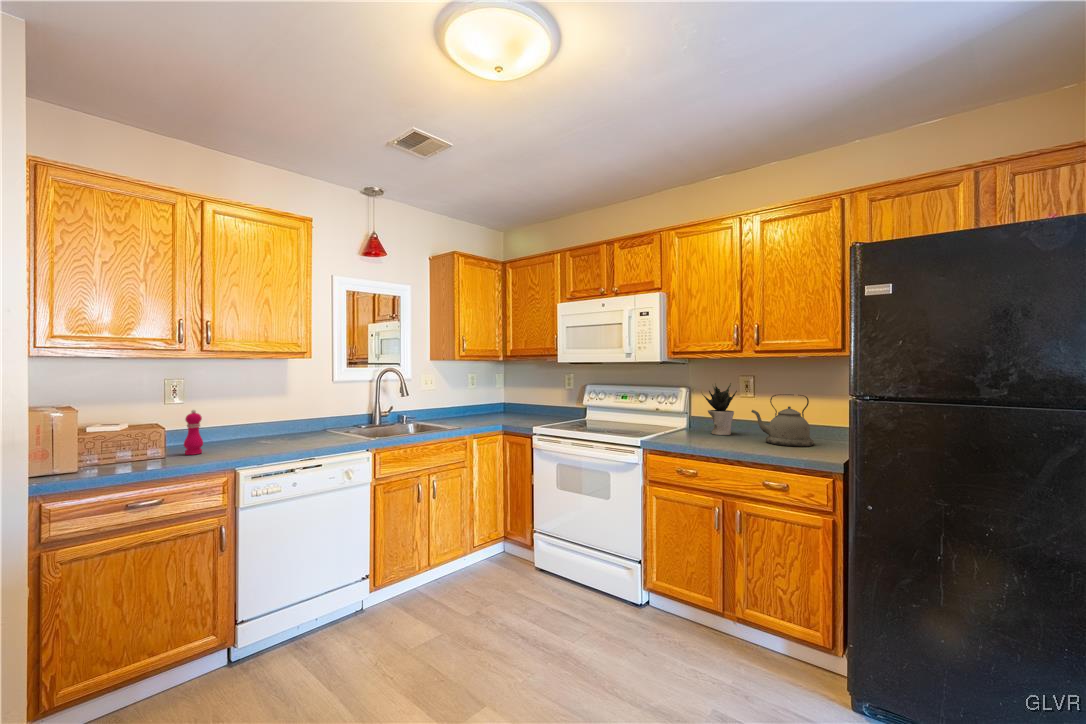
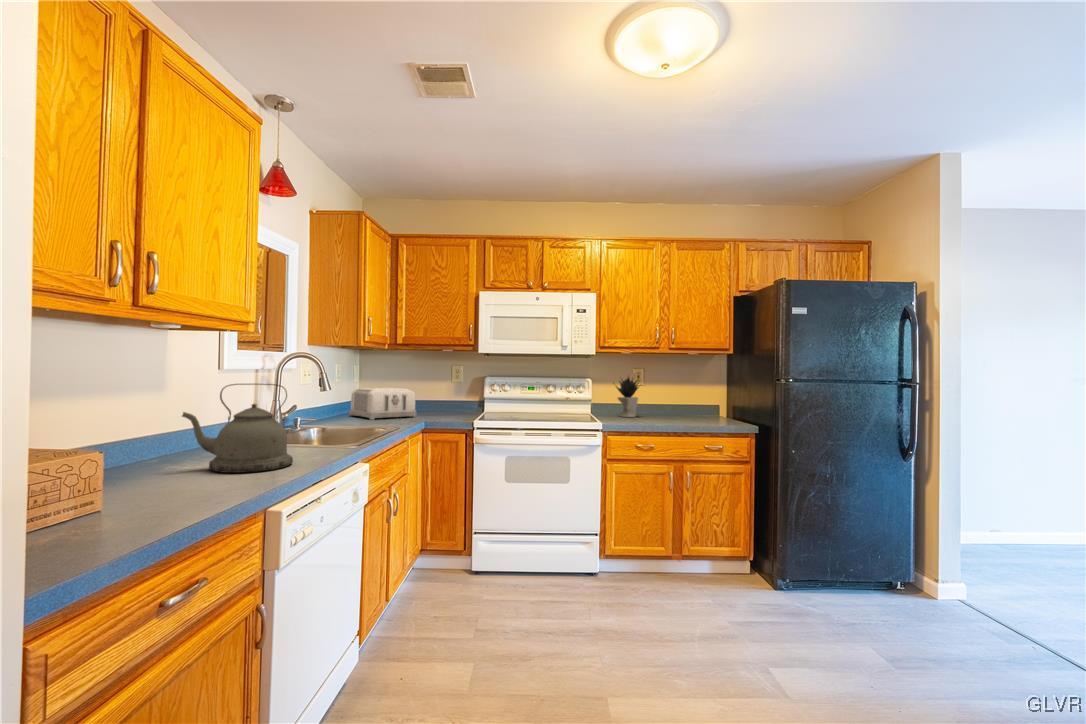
toaster: none [474,393,516,420] -> present [349,388,417,420]
kettle: present [751,394,814,447] -> present [182,384,293,473]
pepper mill: present [184,410,203,455] -> none [134,405,171,488]

